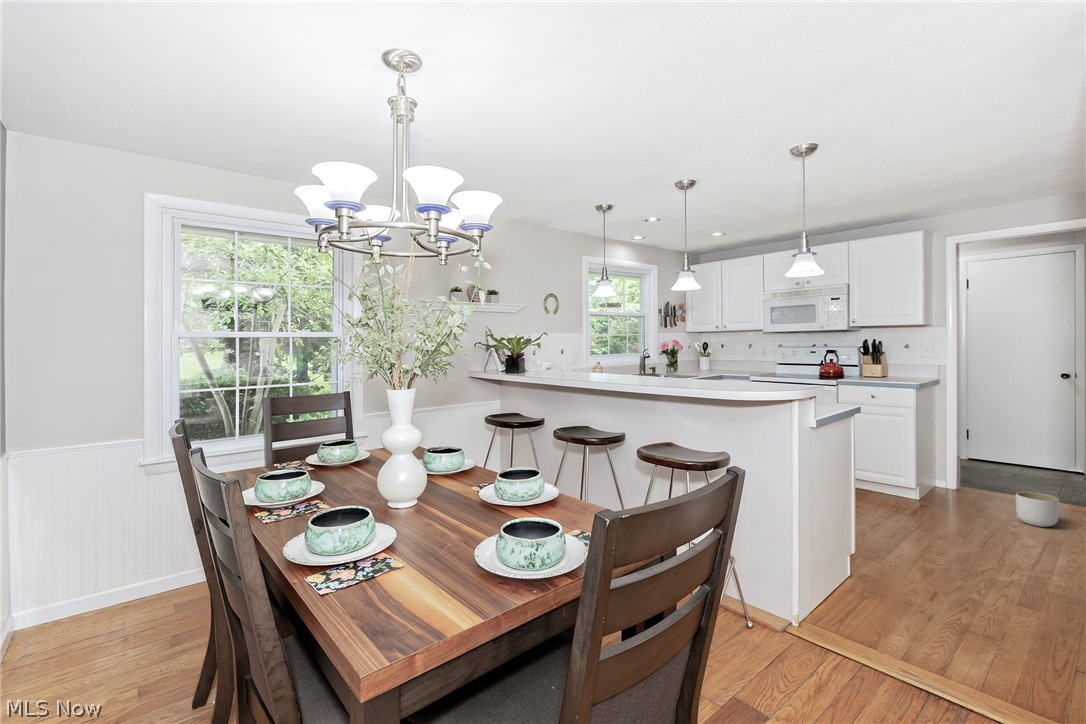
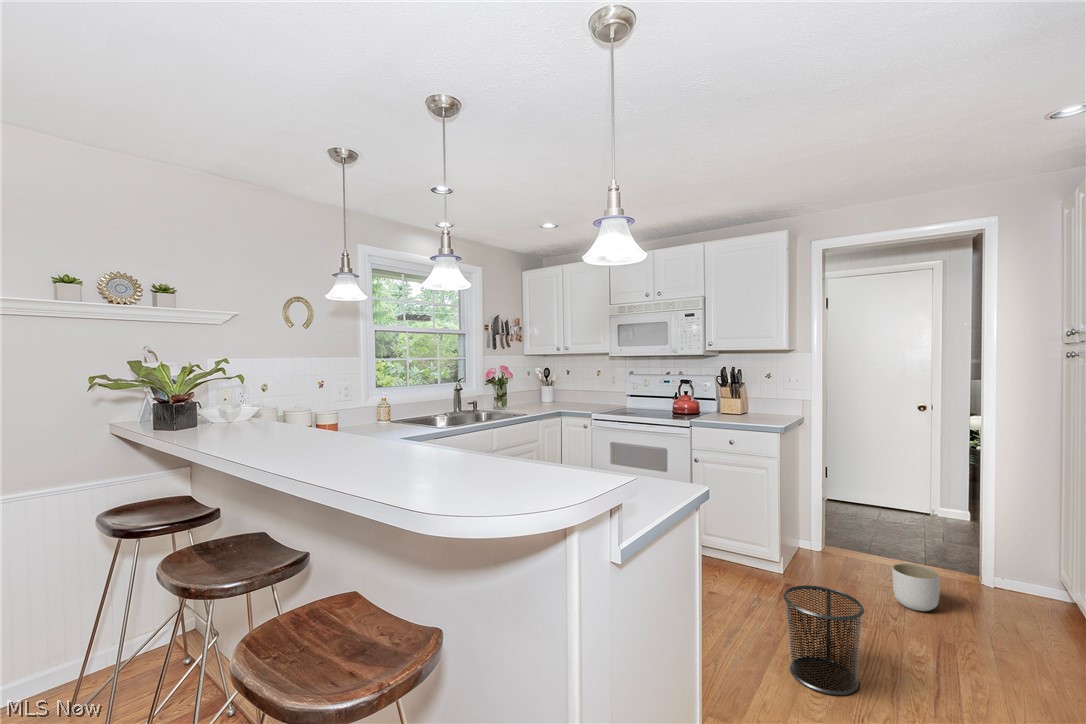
waste bin: none [914,491,980,560] -> present [783,585,864,695]

